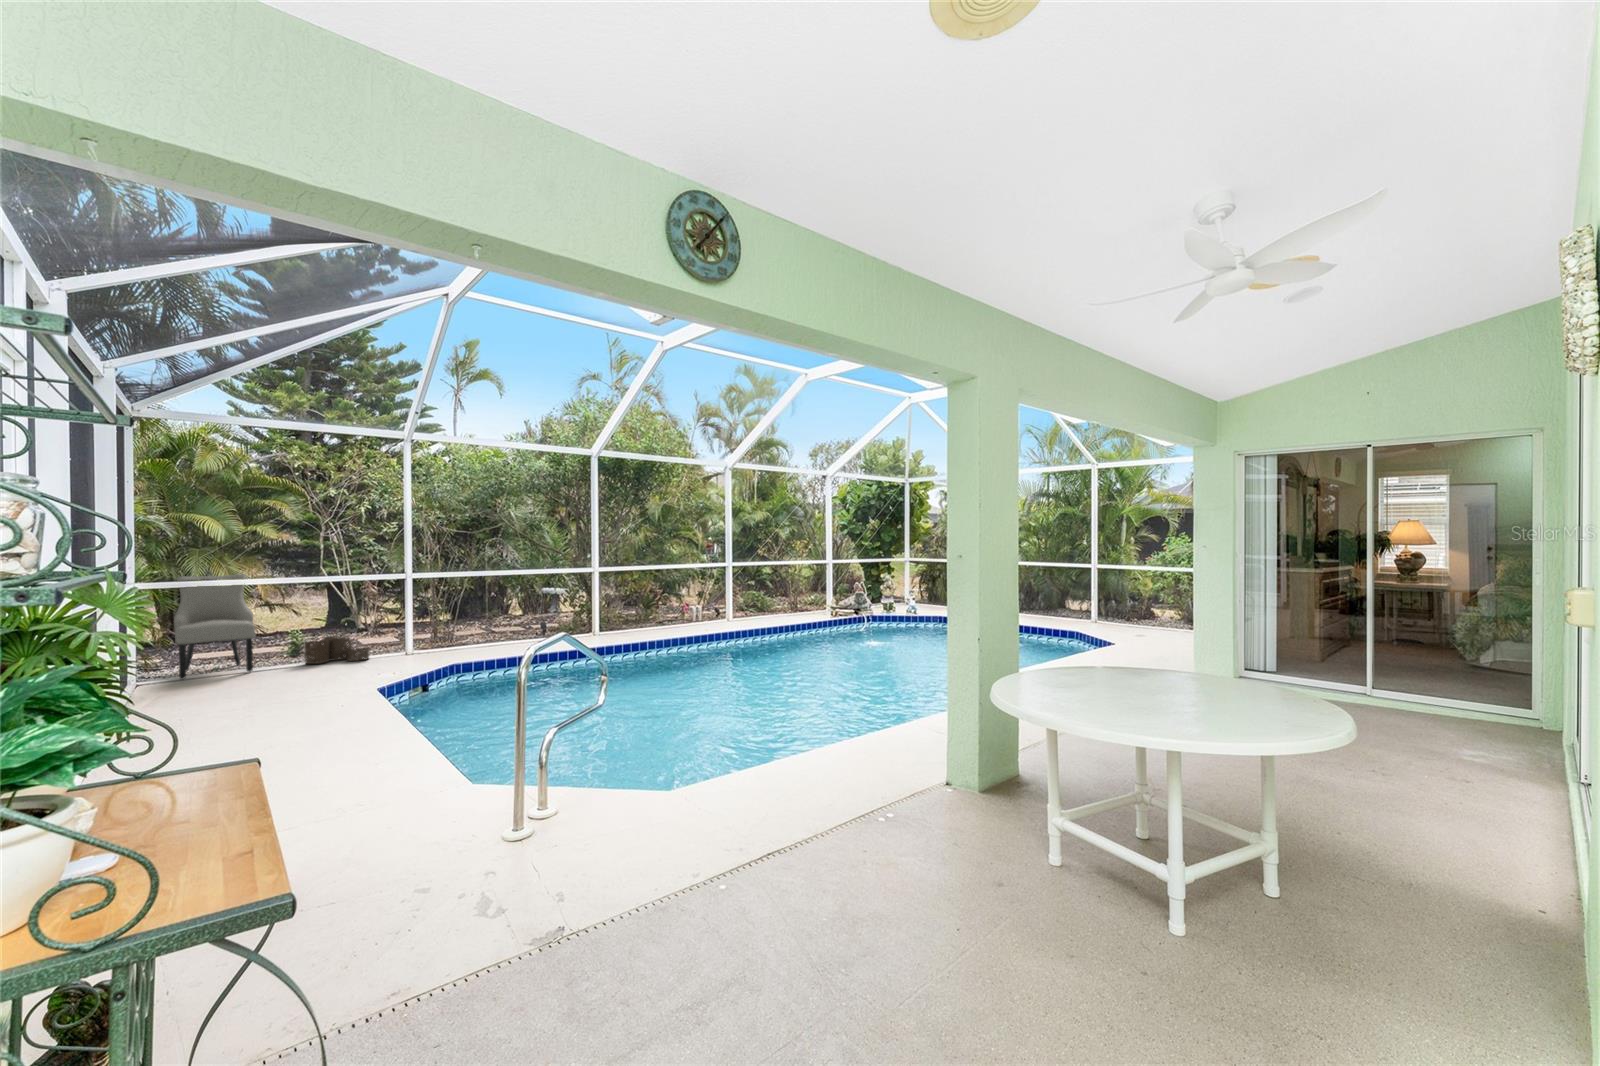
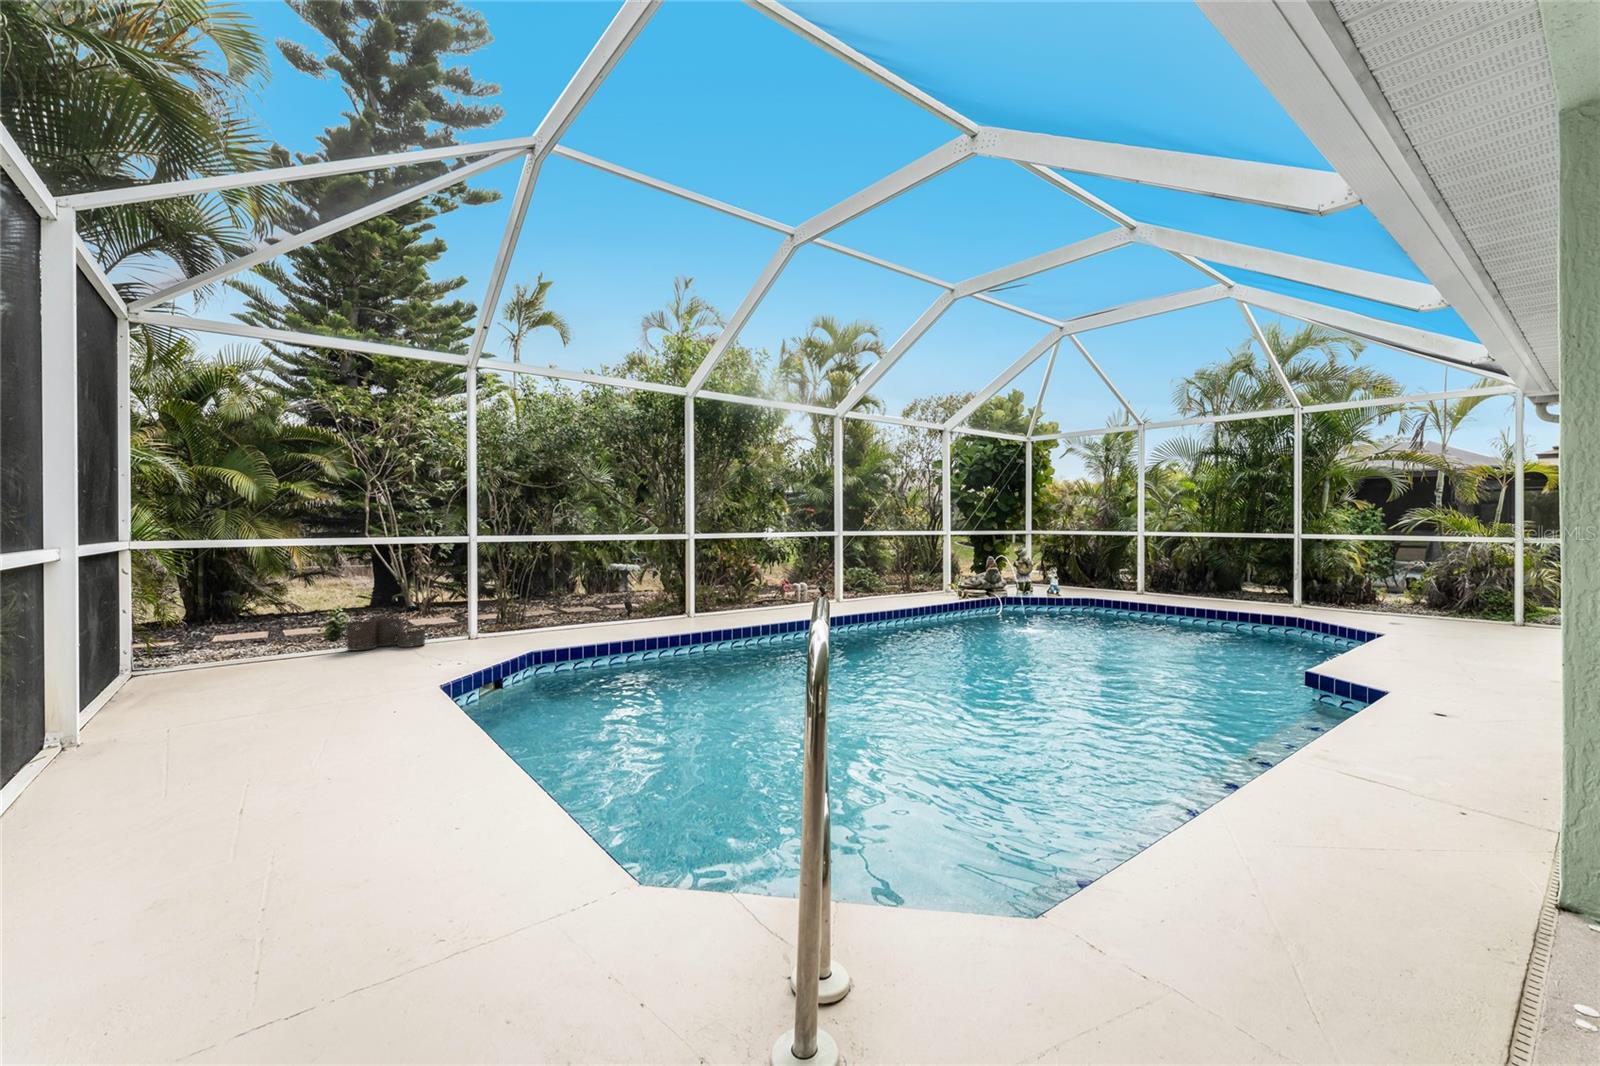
chair: present [174,574,255,680] -> none [183,537,285,669]

